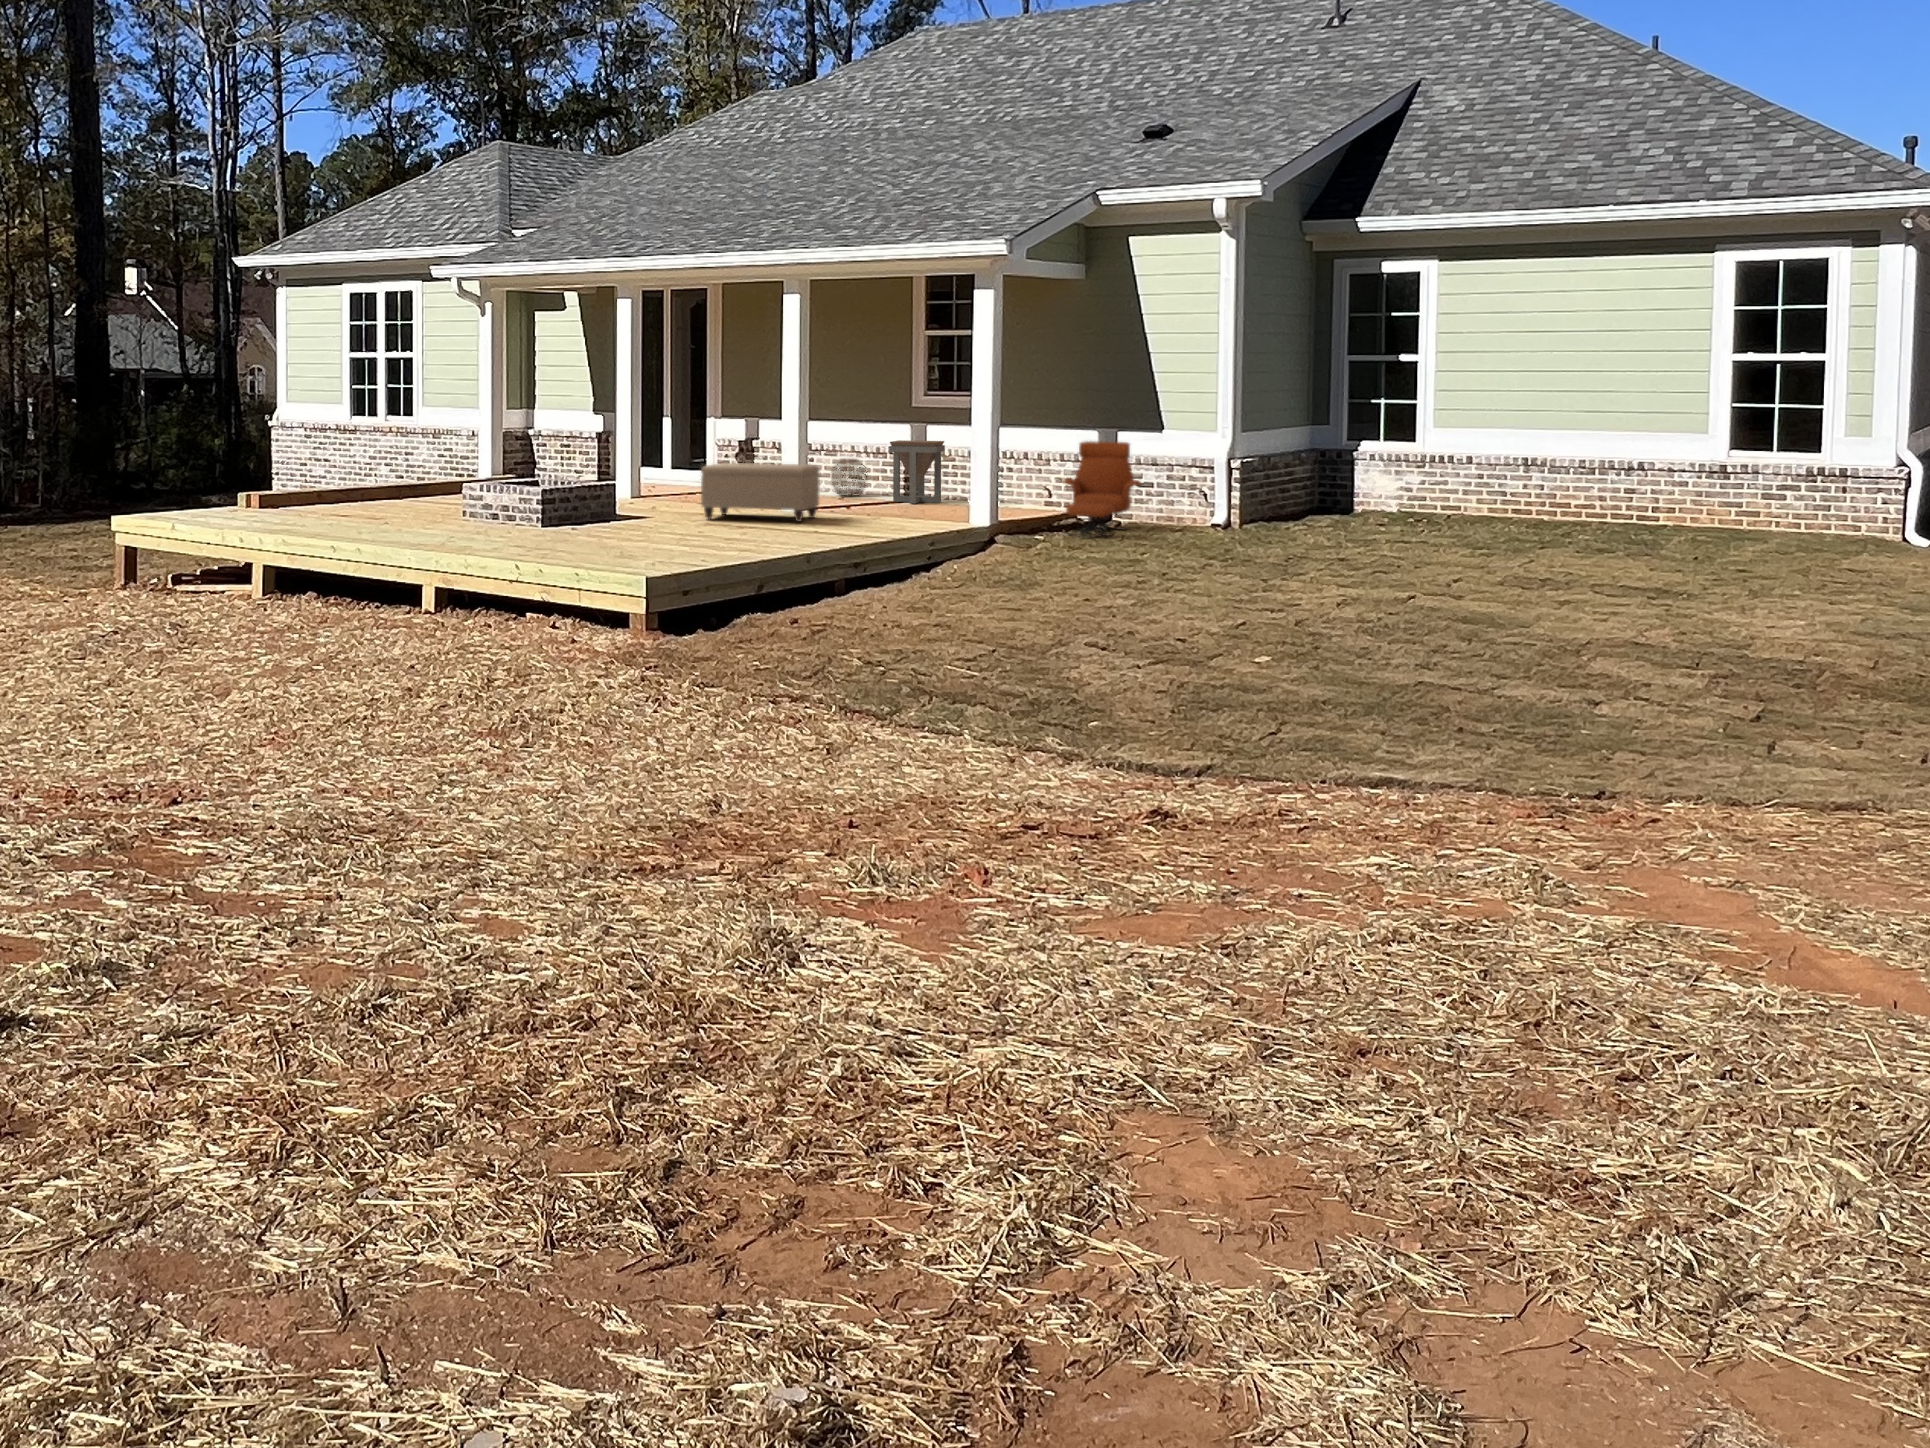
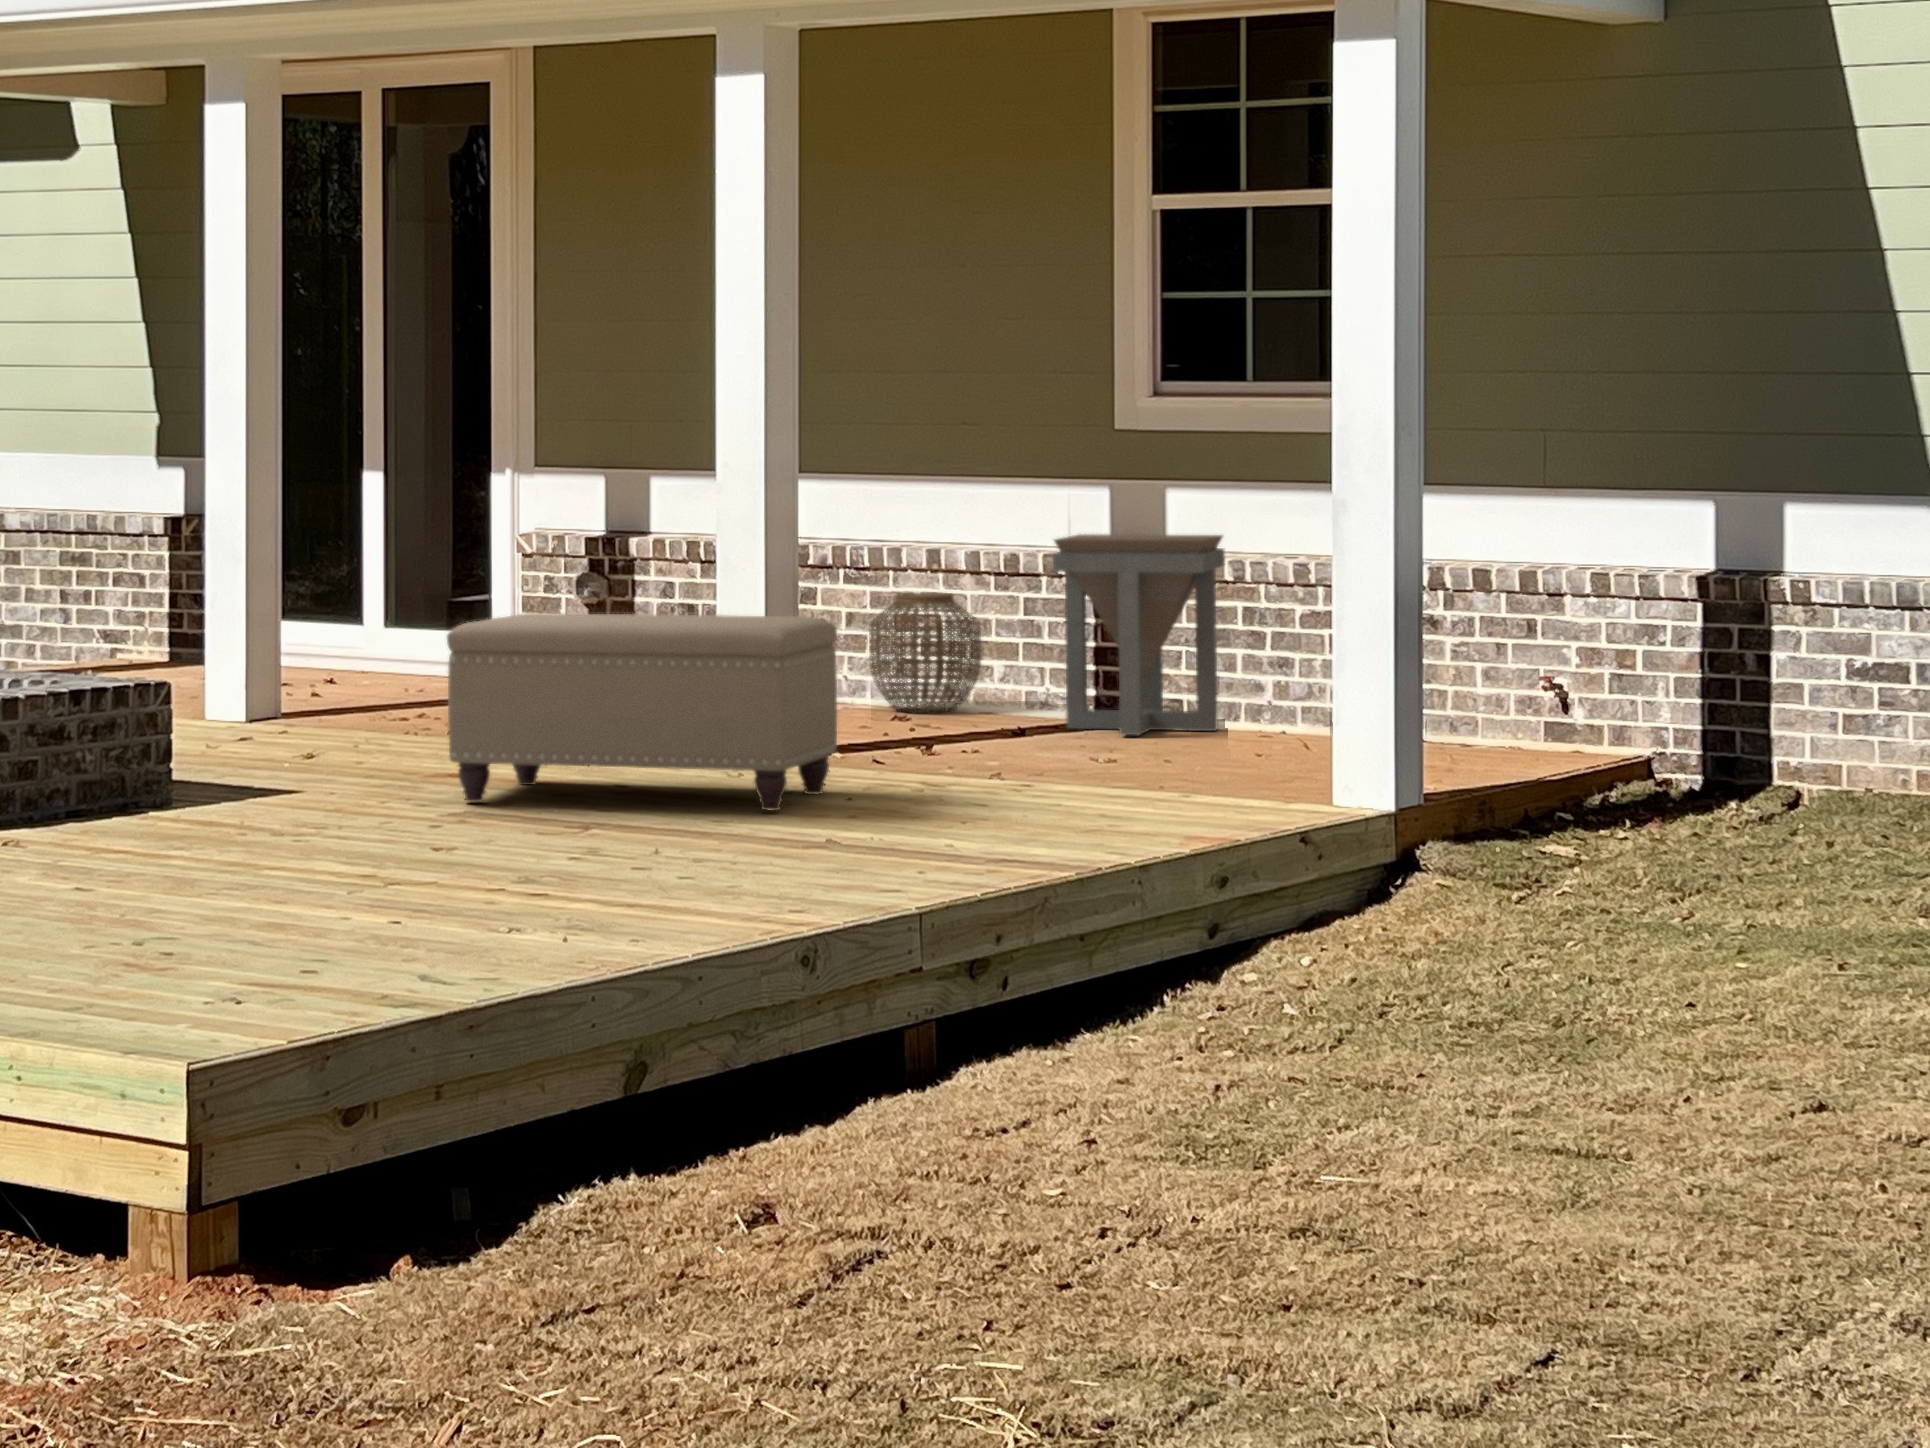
lounge chair: present [1064,441,1141,536] -> none [1613,532,1867,845]

